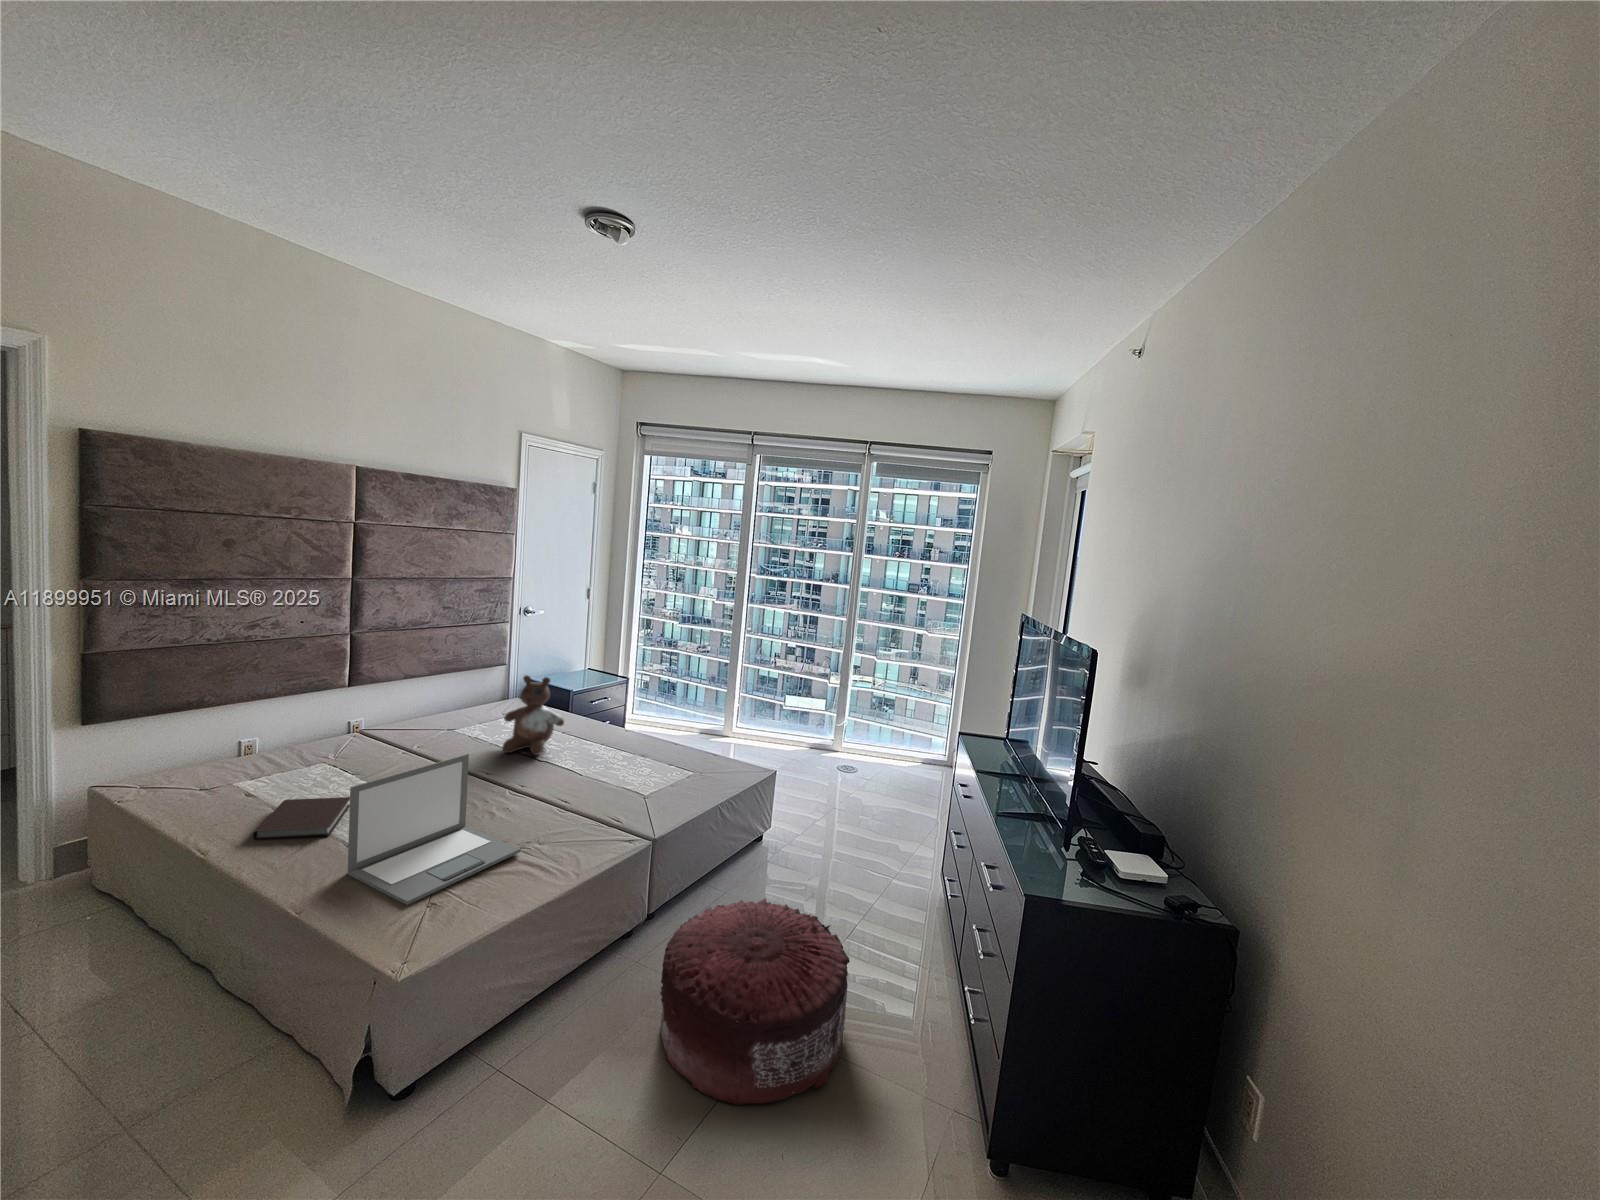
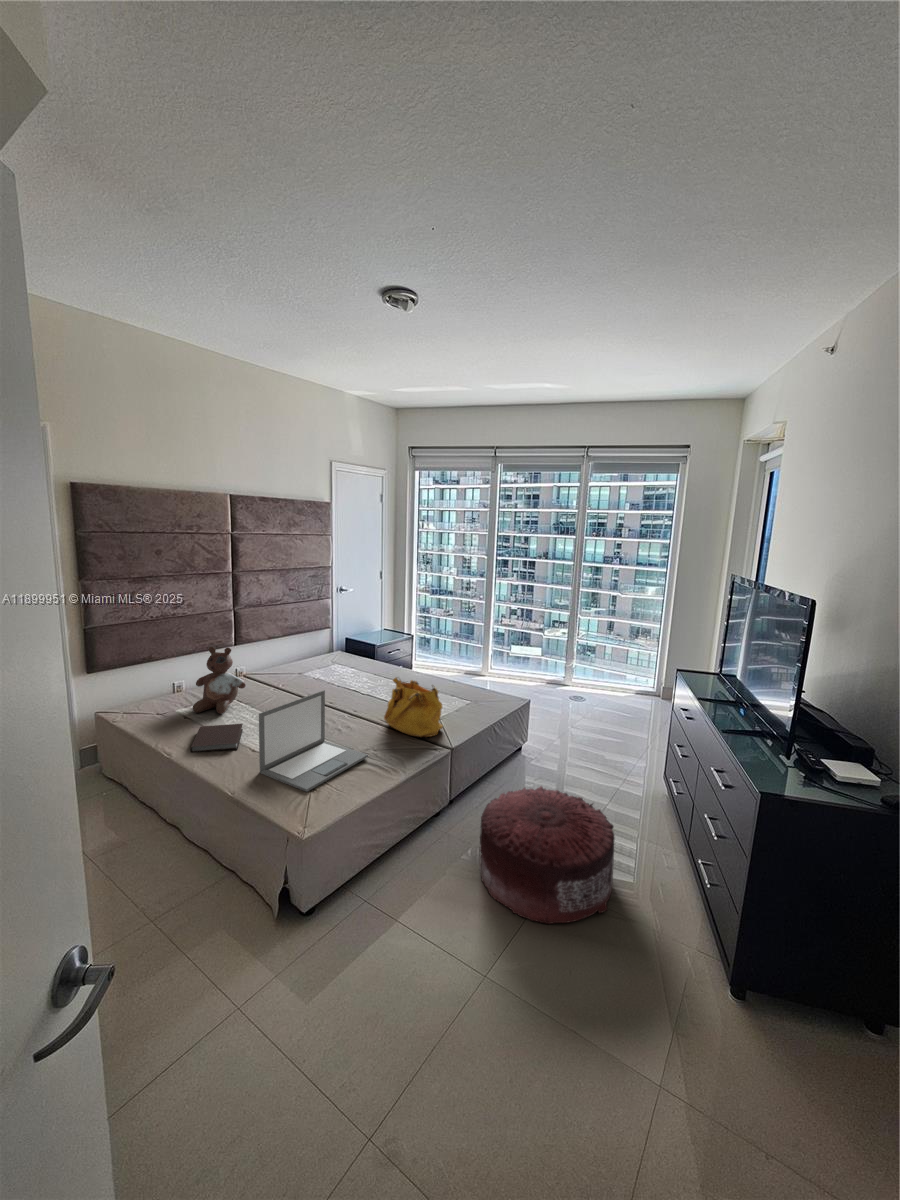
stuffed bear: present [502,675,564,755] -> present [193,647,246,714]
handbag: none [560,737,646,824] -> present [384,677,443,737]

